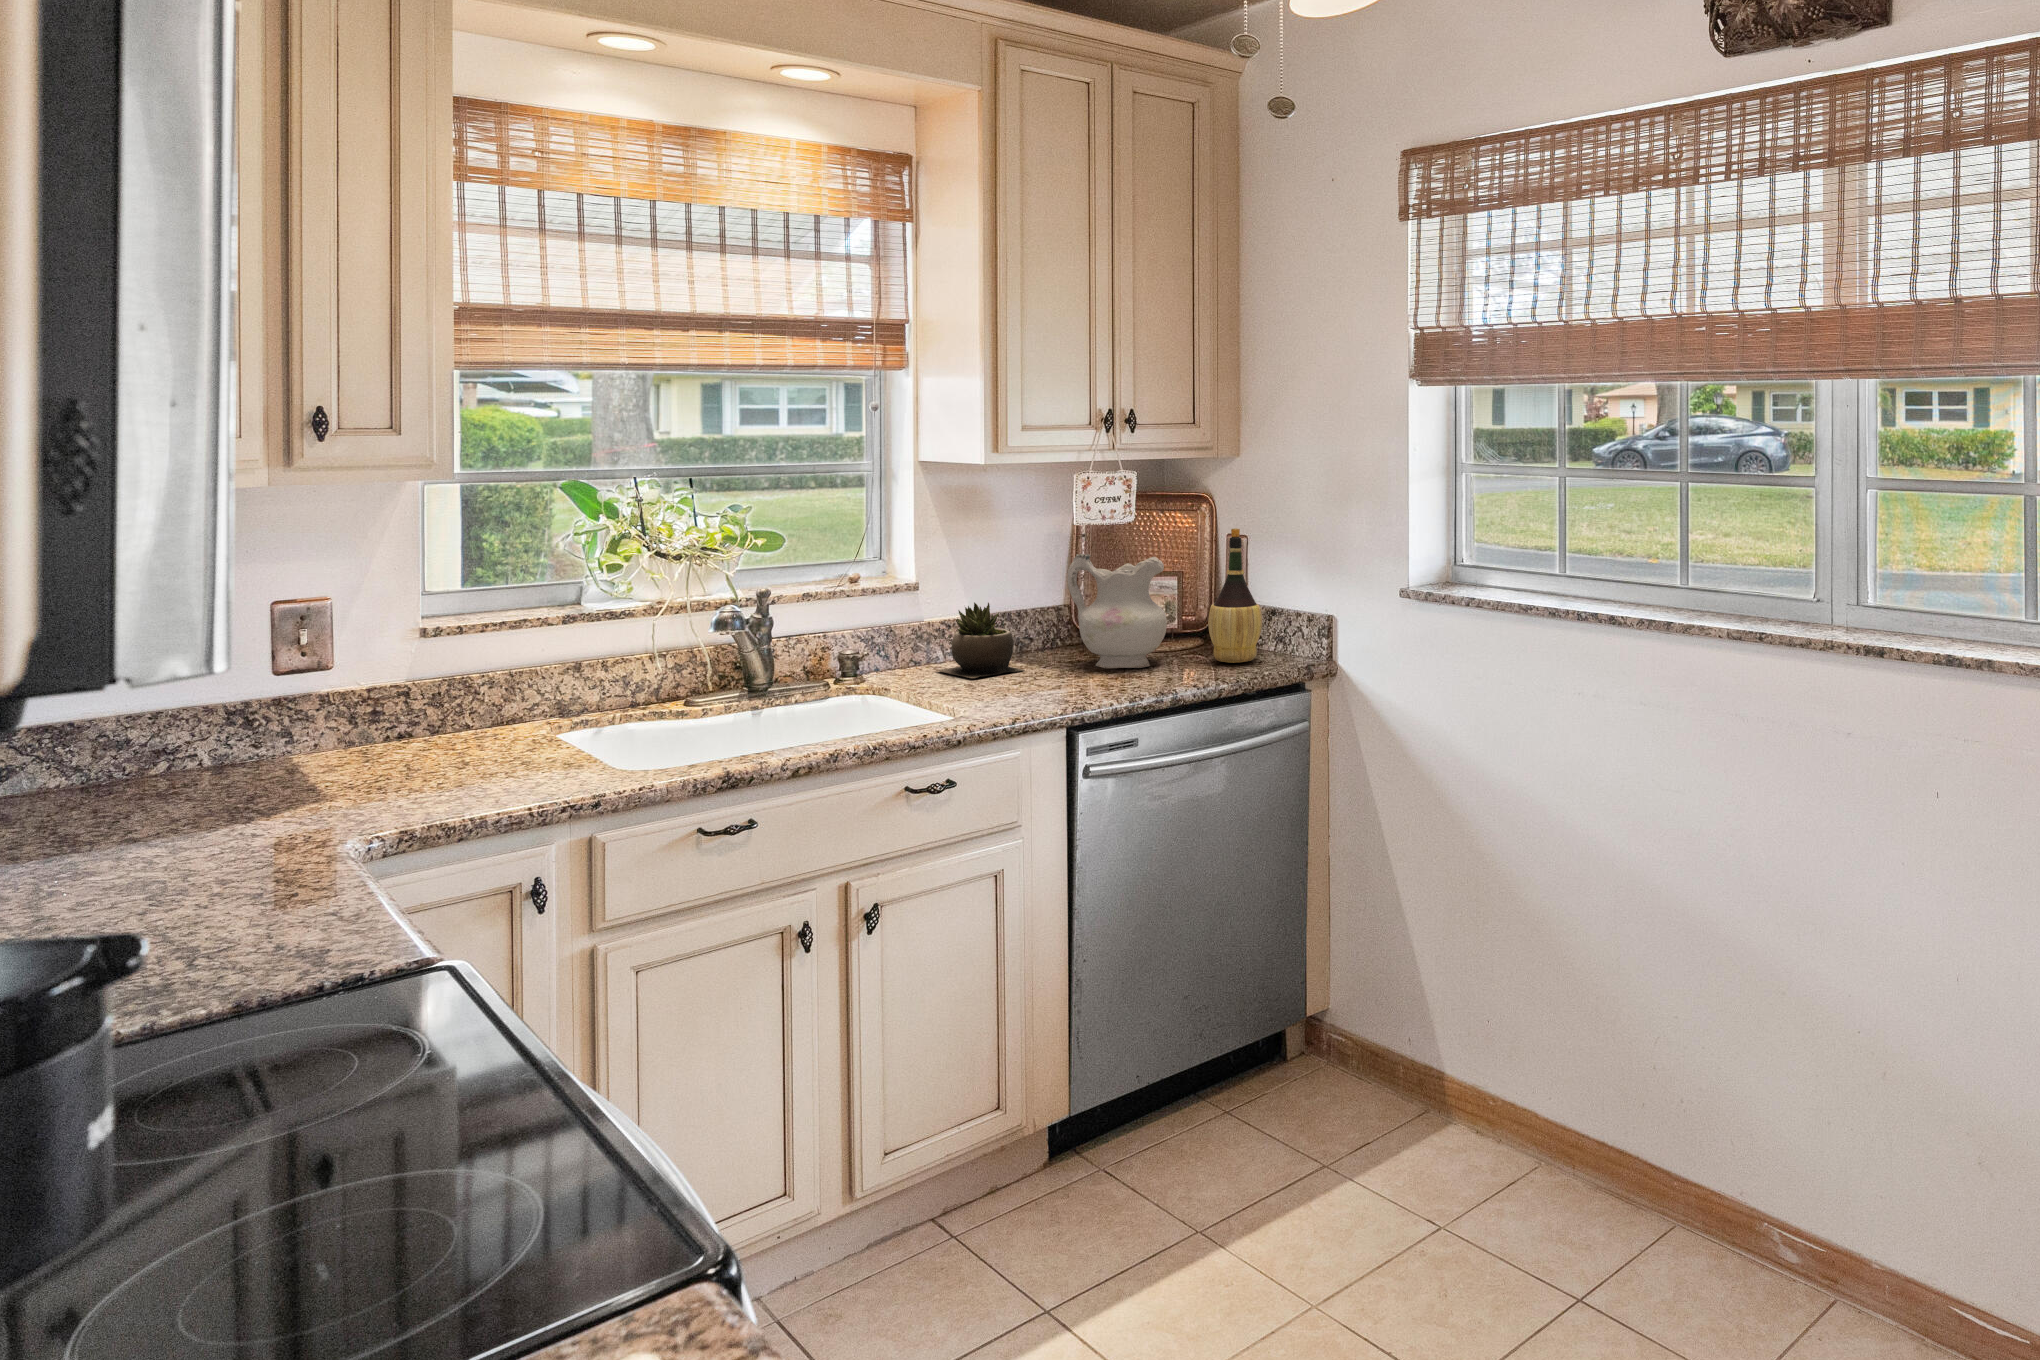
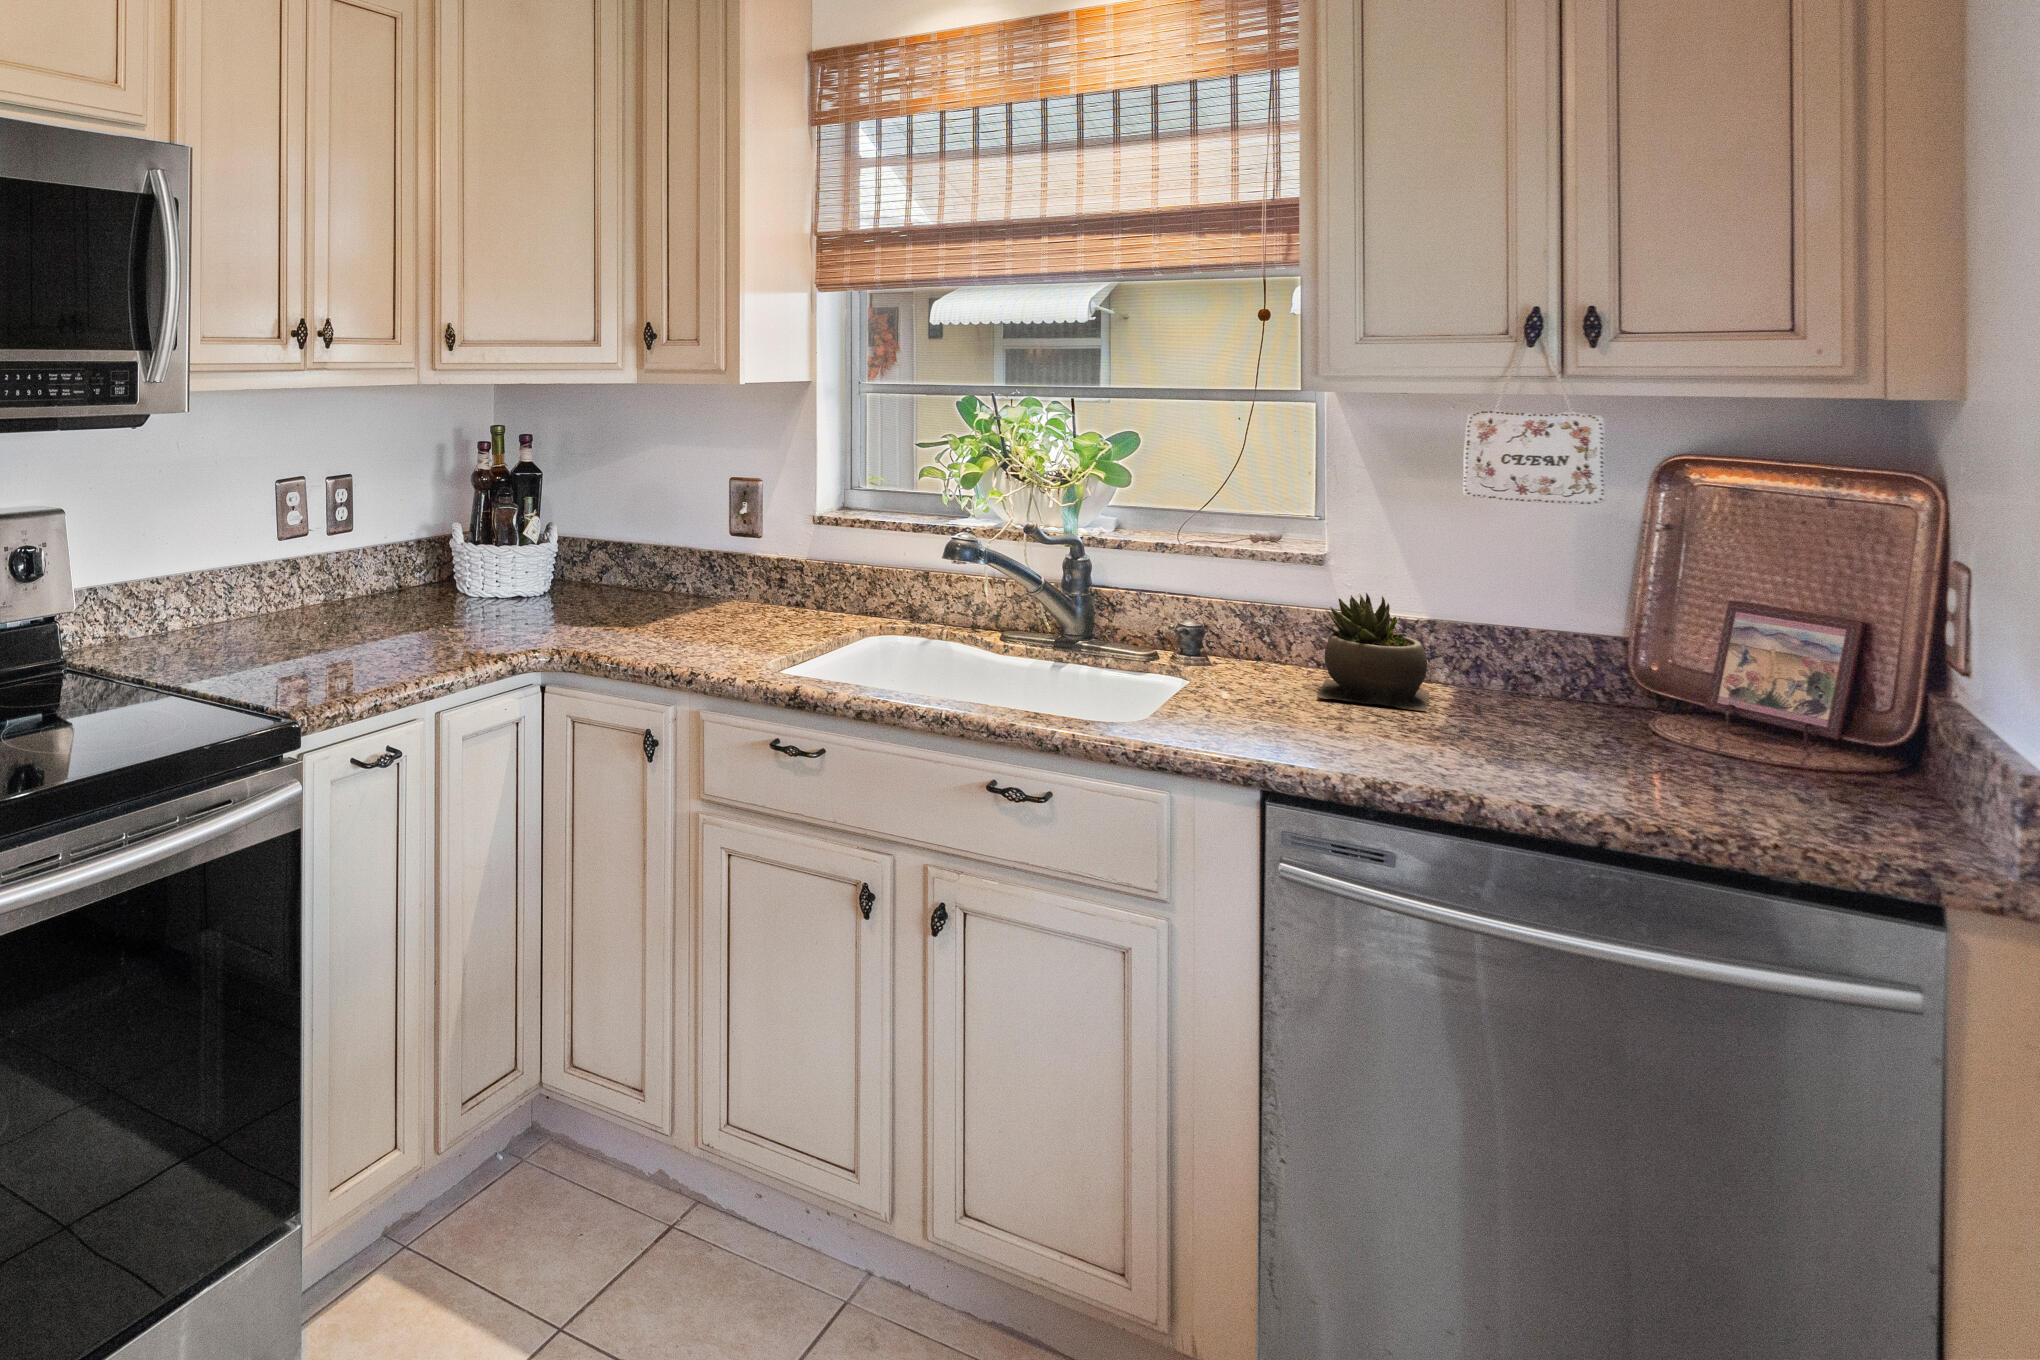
wine bottle: present [1208,528,1262,663] -> none [1729,536,1875,815]
ceramic pitcher: present [1068,554,1167,668] -> none [1497,544,1686,762]

